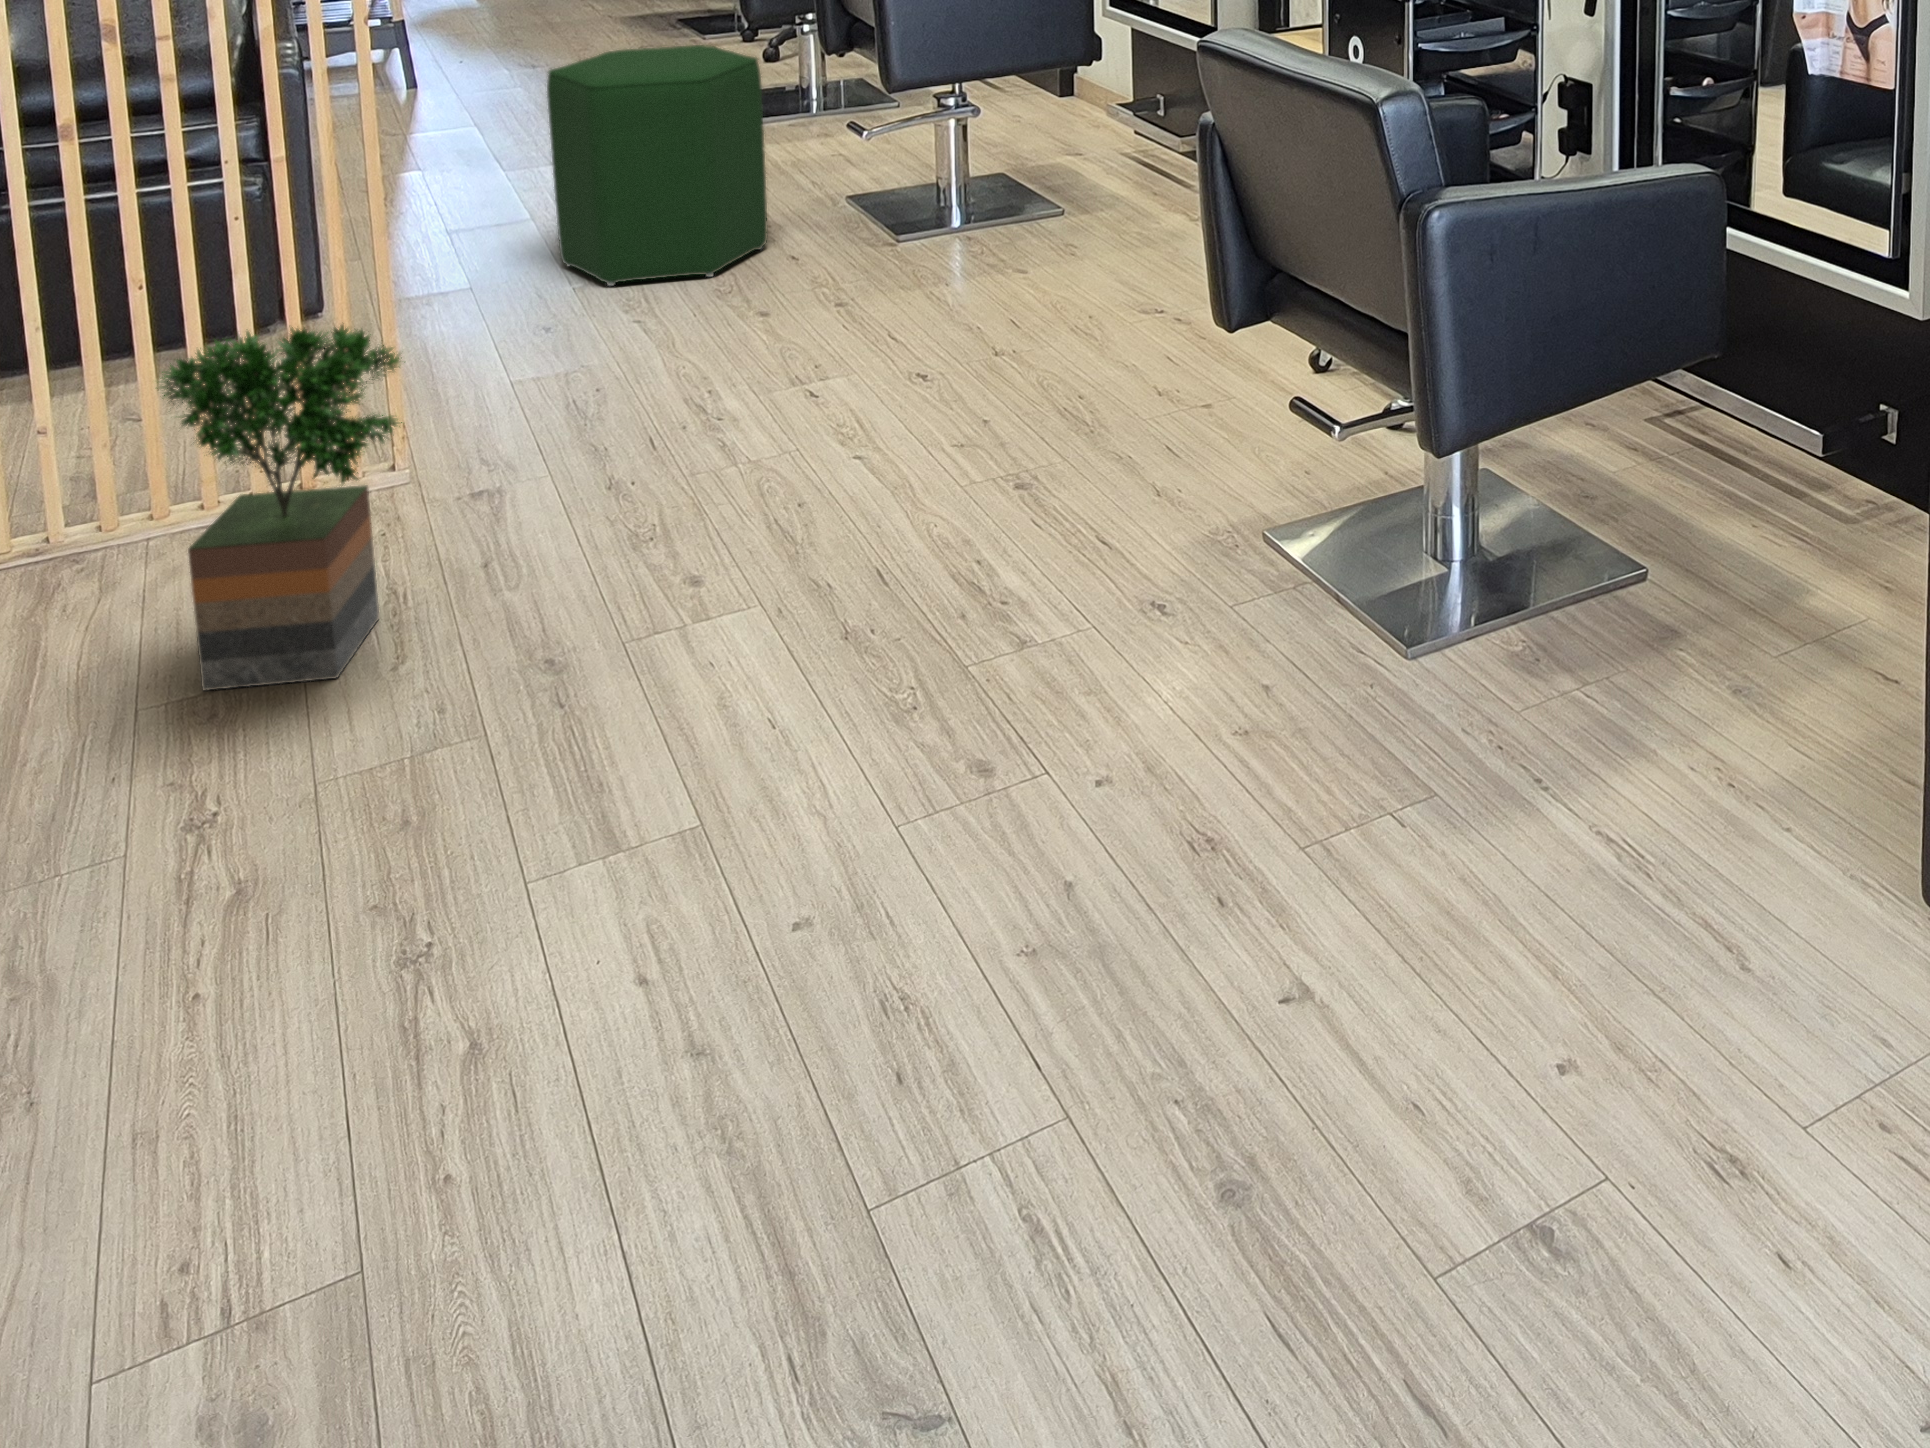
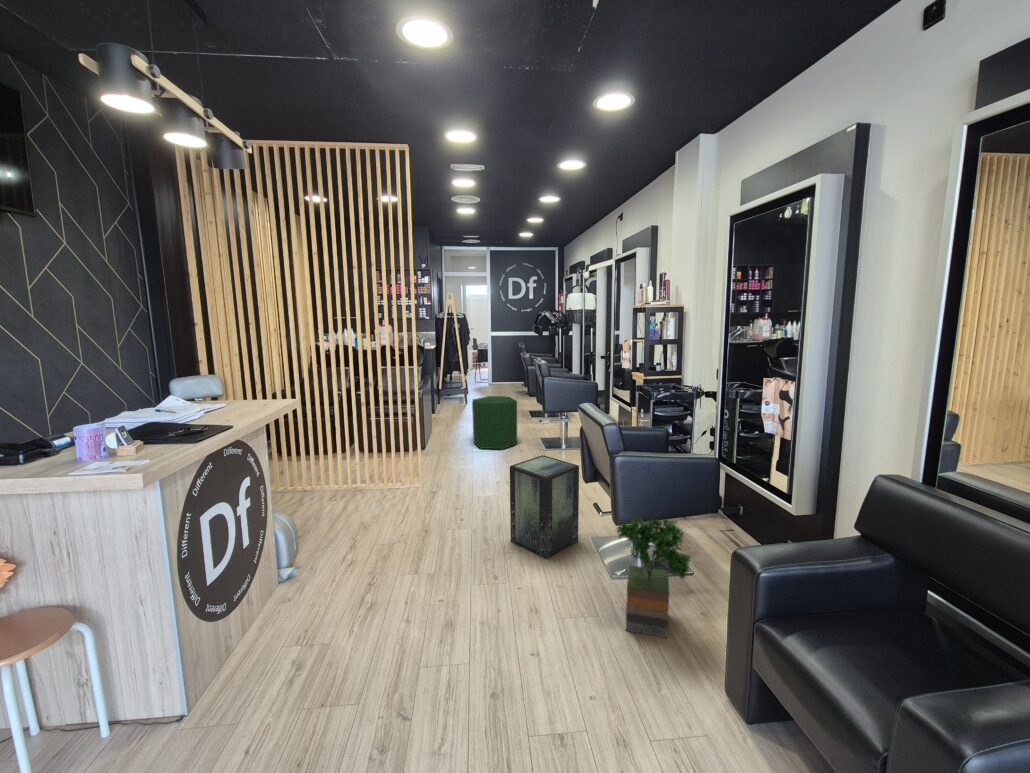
storage box: none [955,256,1225,658] -> present [510,455,579,559]
potted tree: present [160,325,402,690] -> present [617,518,690,638]

